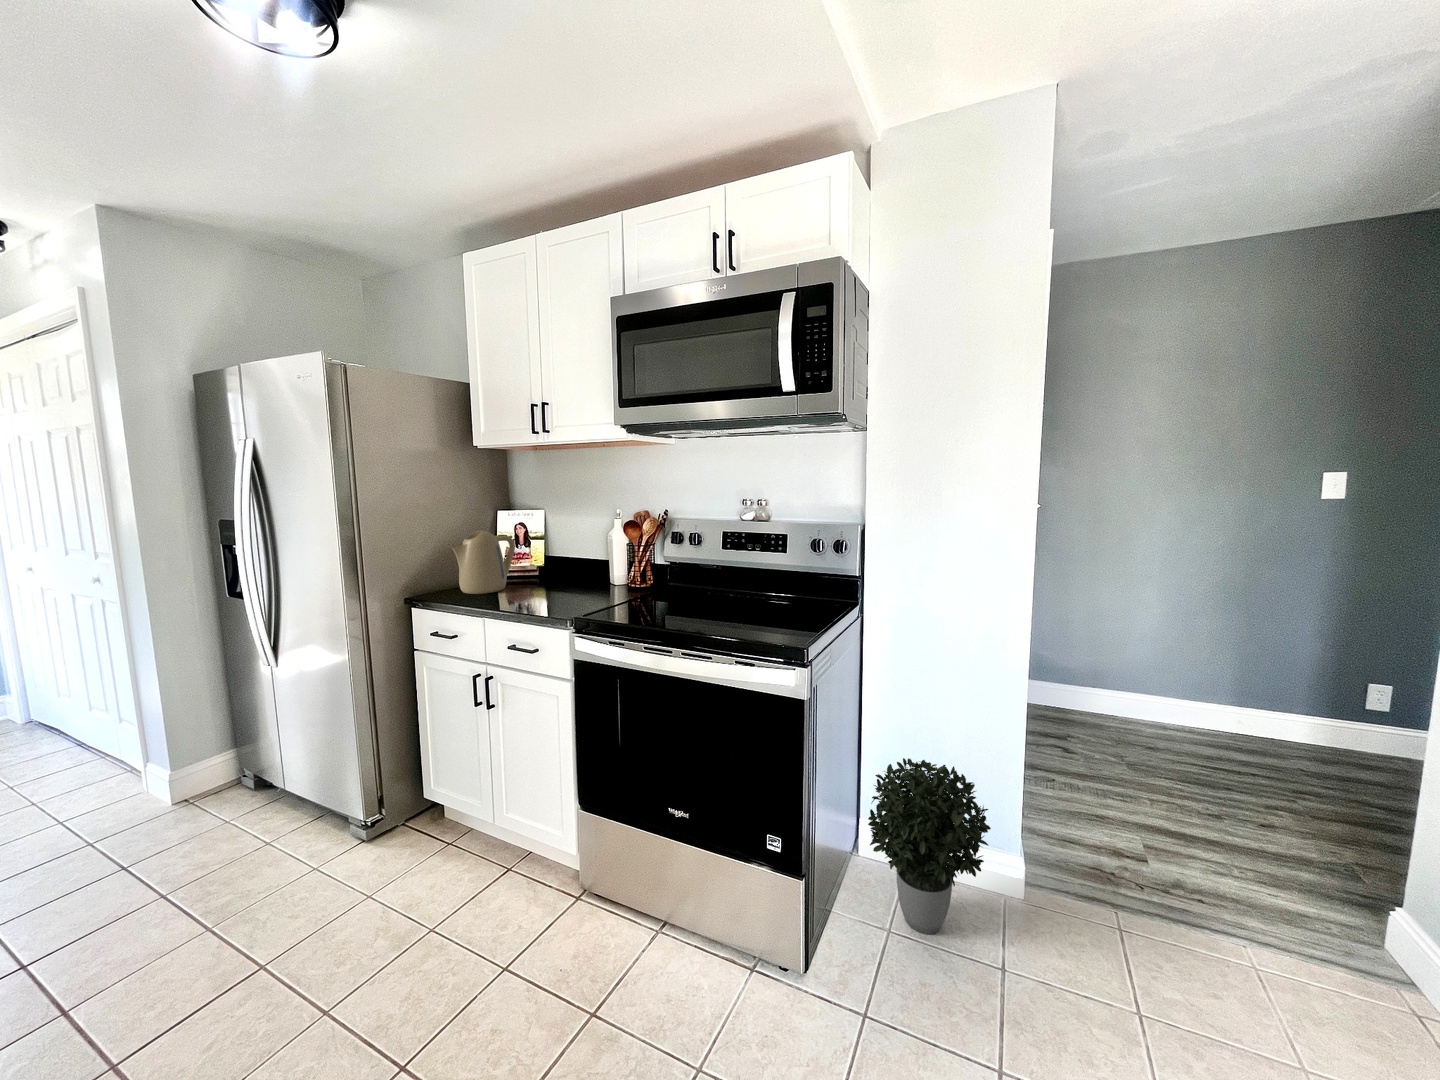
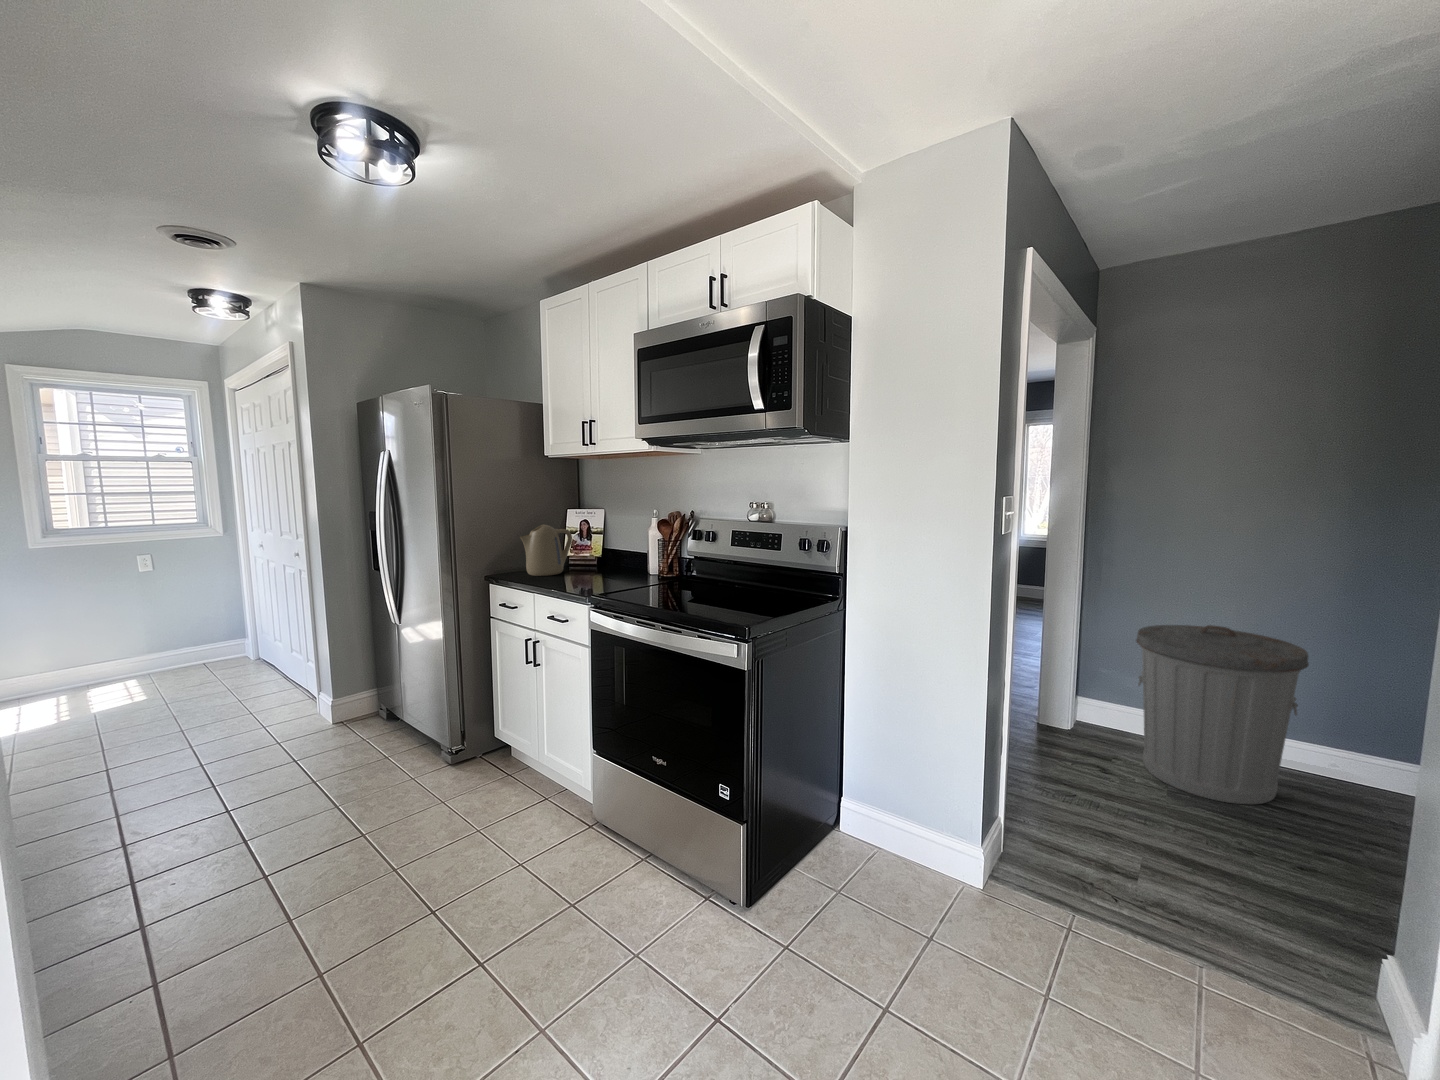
trash can: none [1084,607,1235,769] -> present [1136,625,1309,804]
potted plant: present [868,758,991,934] -> none [816,739,931,900]

